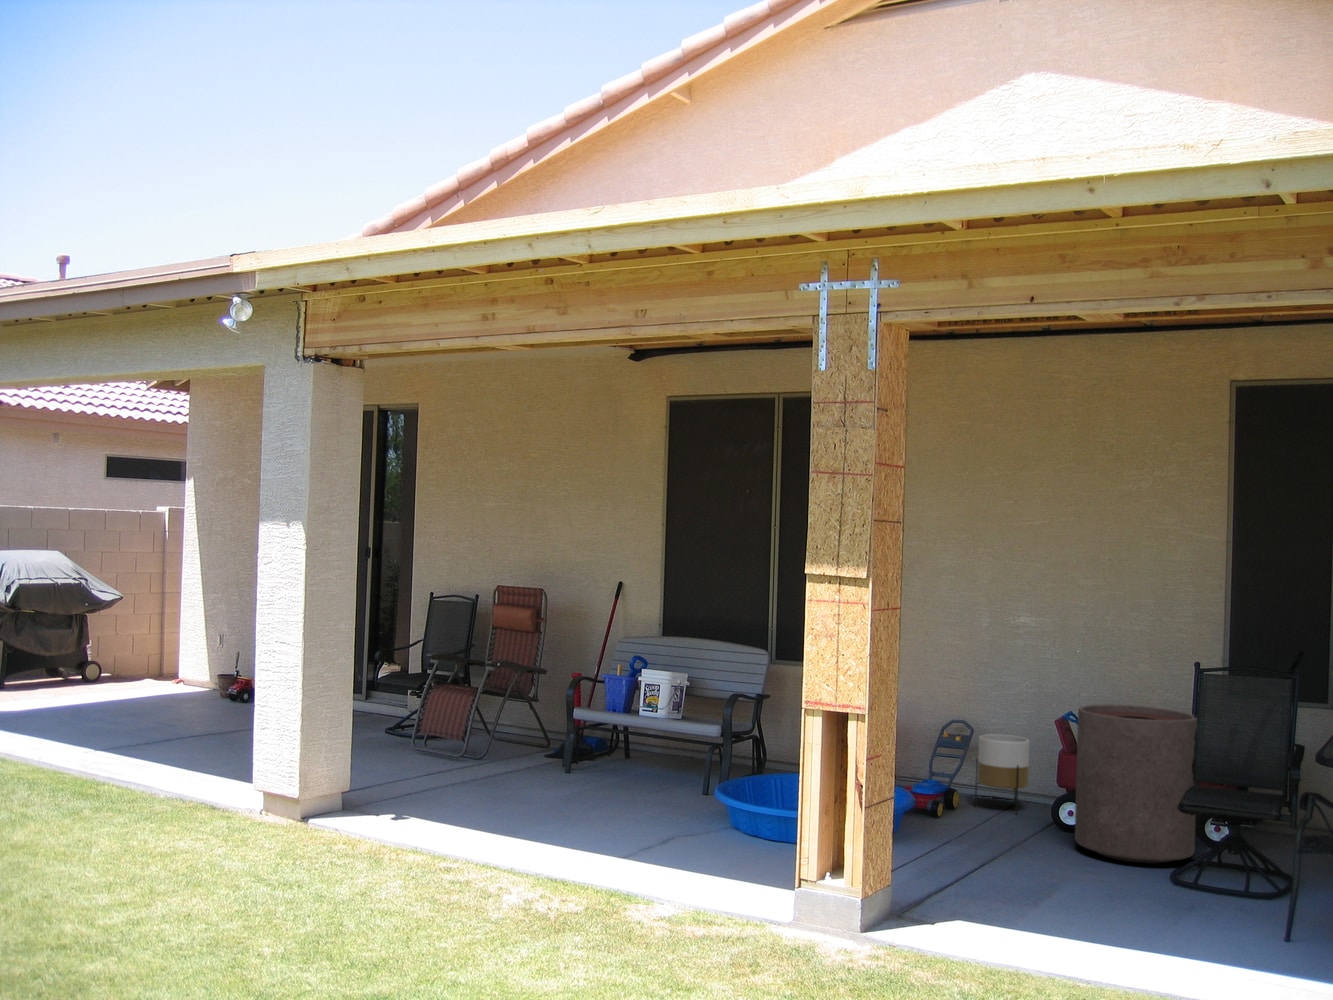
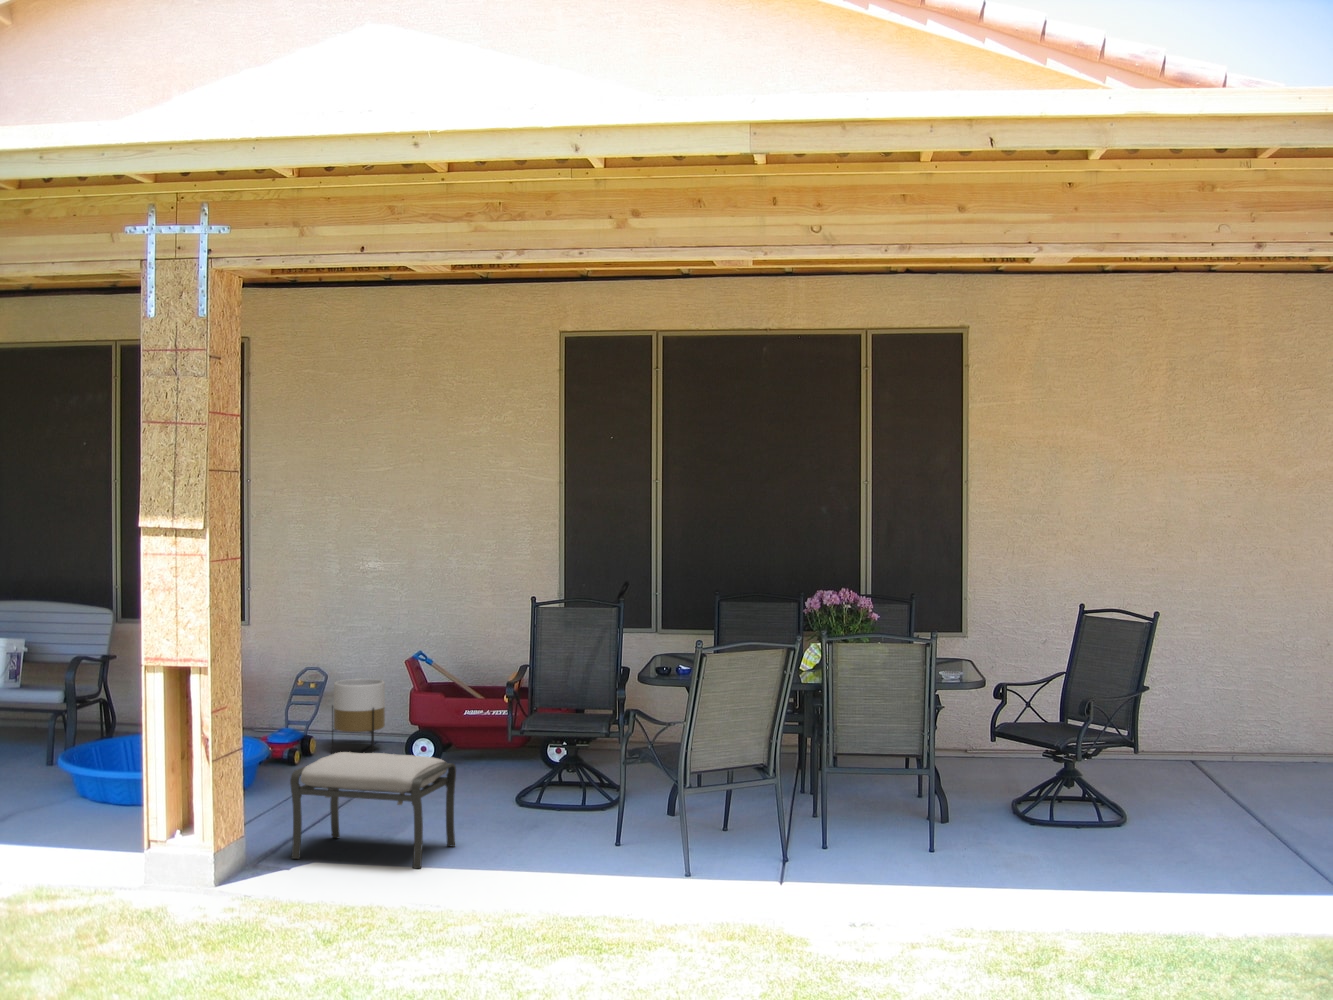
trash can: present [1075,704,1197,863] -> none [427,638,535,785]
ottoman: none [939,813,1116,951] -> present [290,752,456,868]

